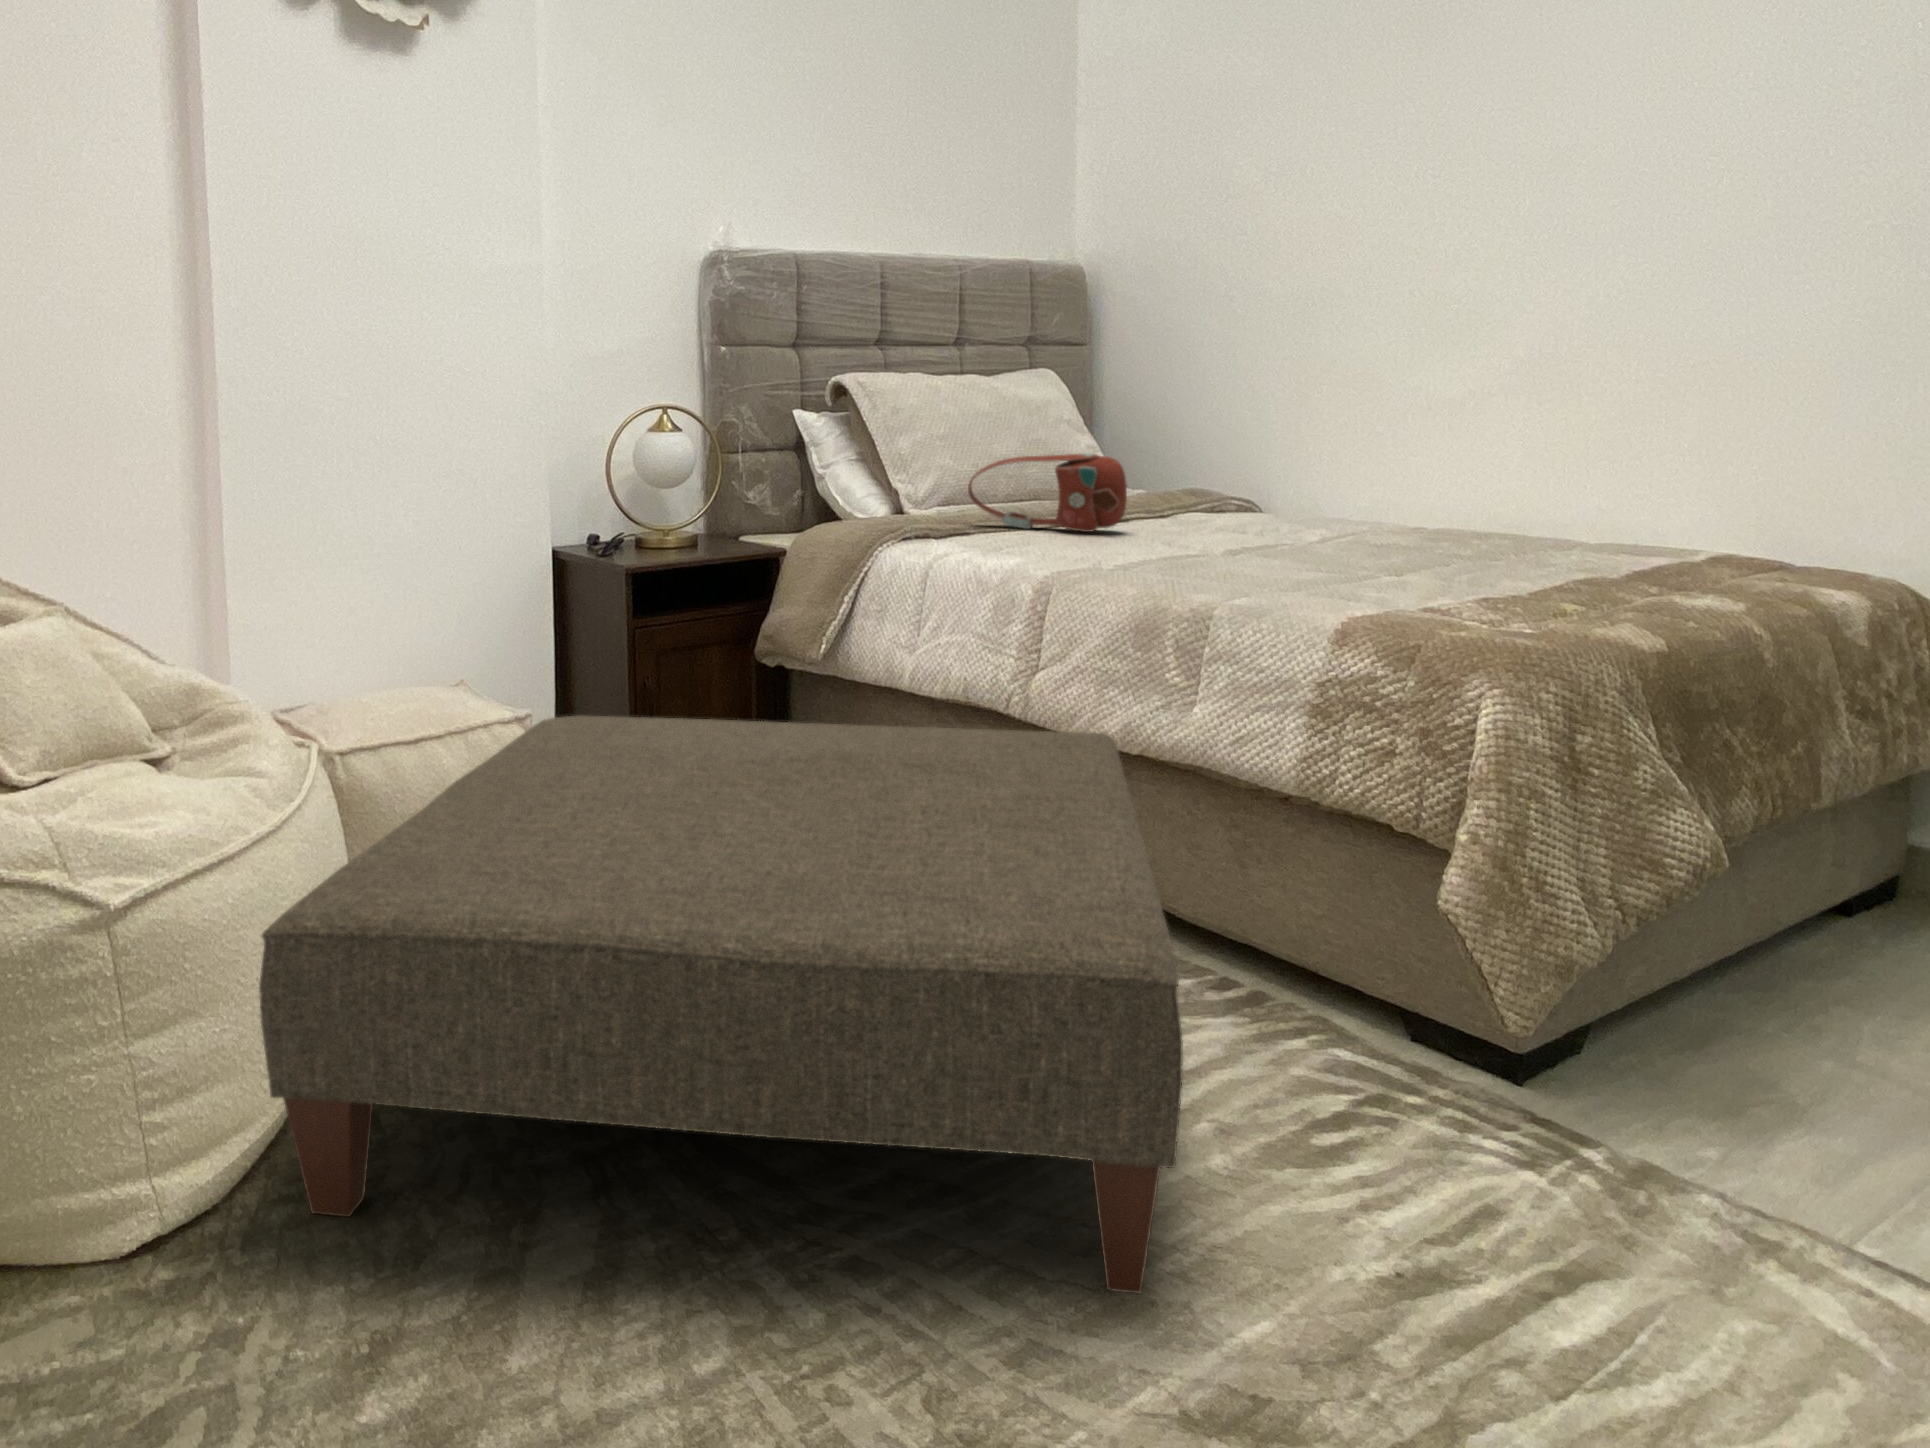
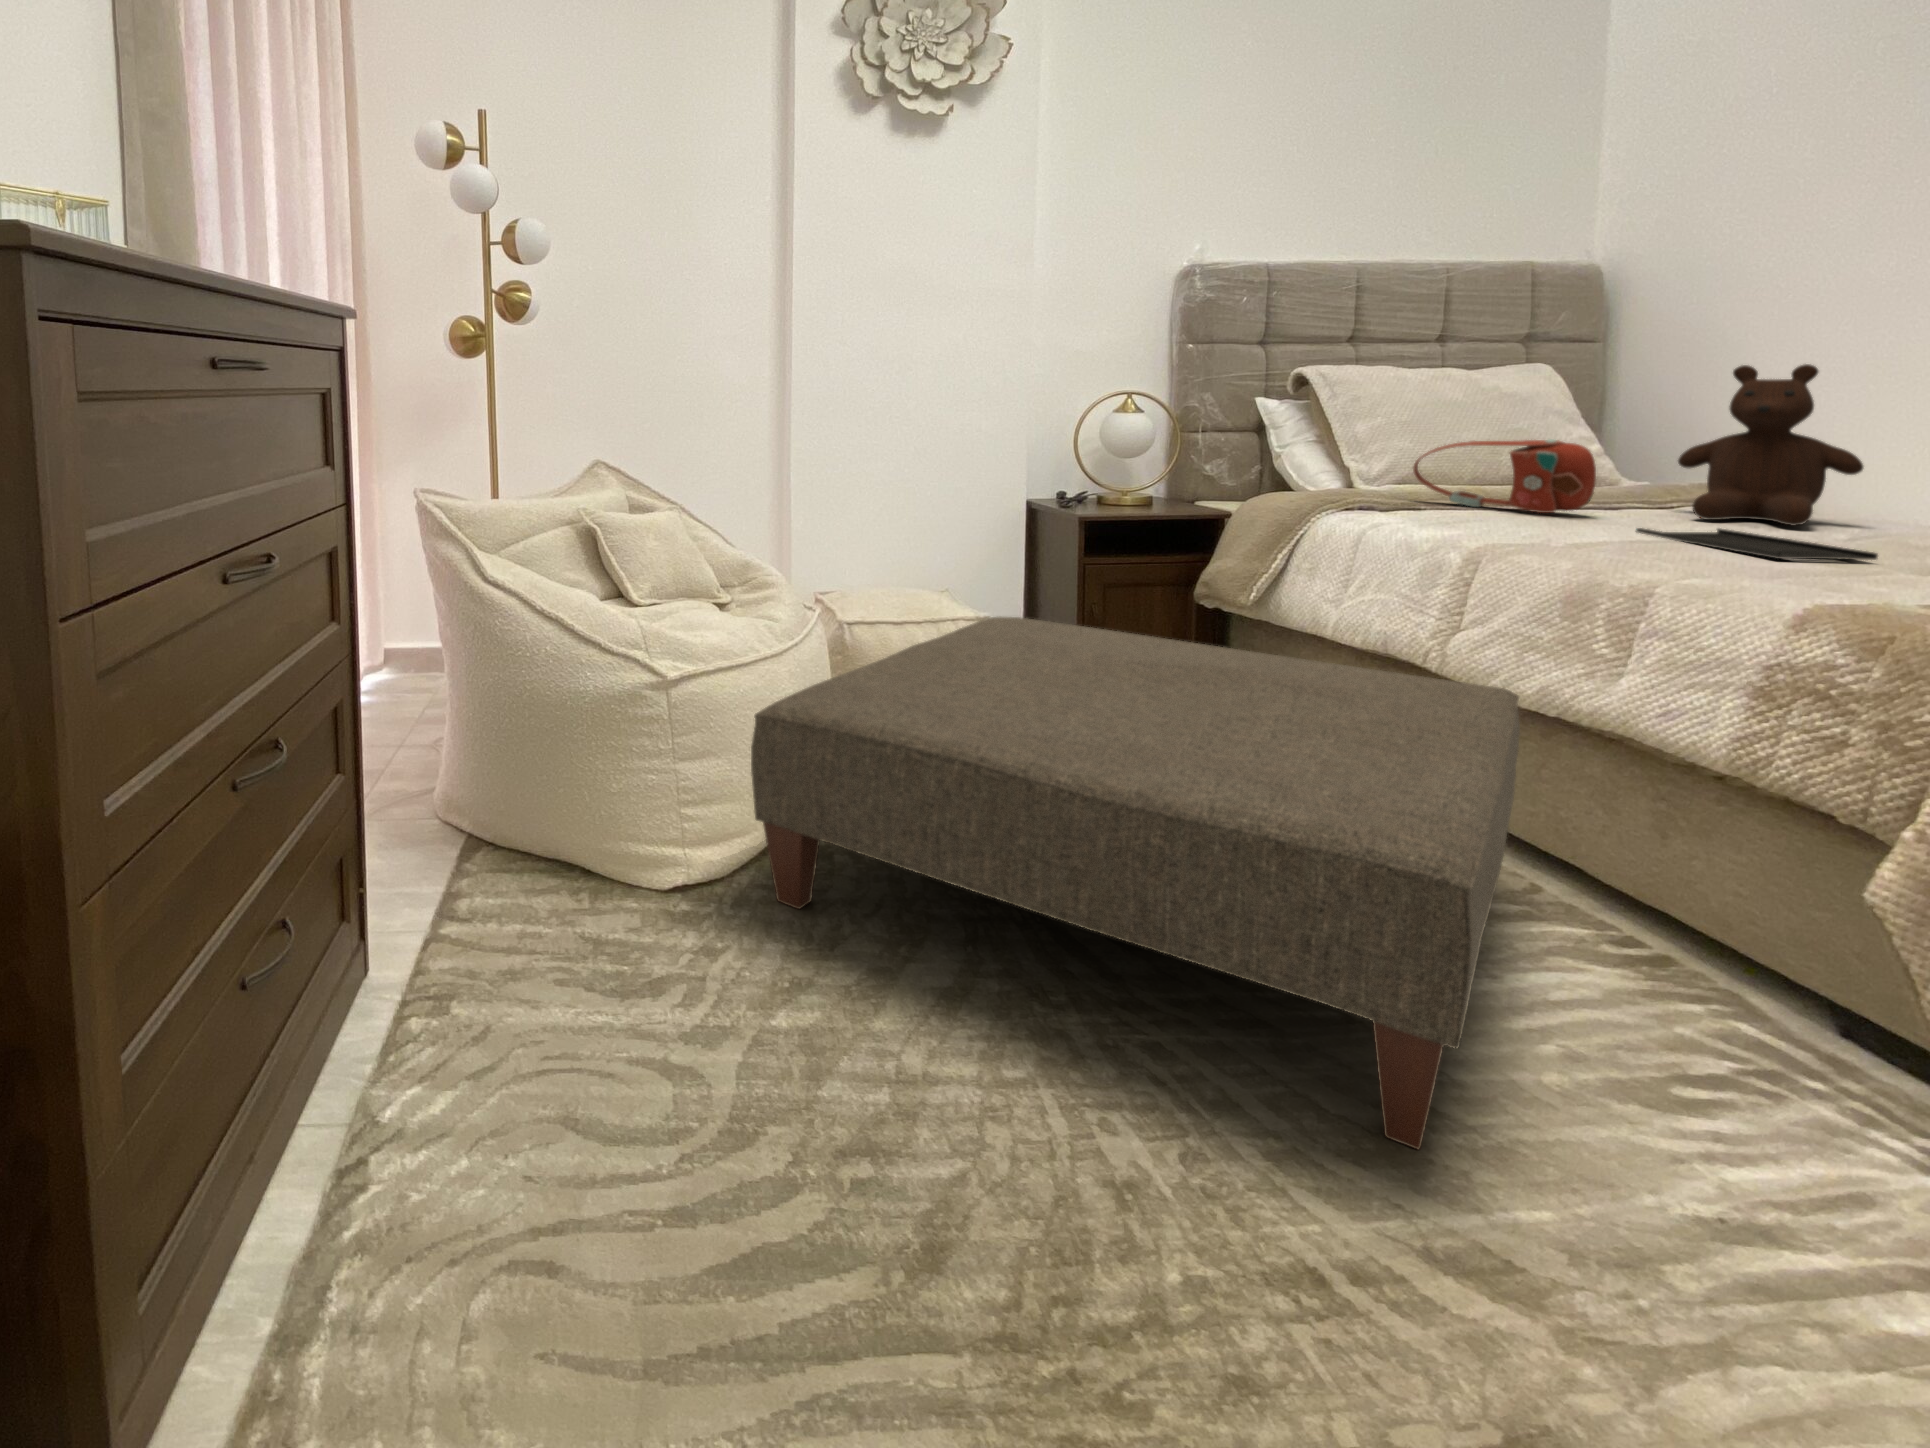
teddy bear: none [1181,373,1315,531] -> present [1678,364,1863,526]
tray: none [1168,539,1350,569] -> present [1636,528,1878,560]

